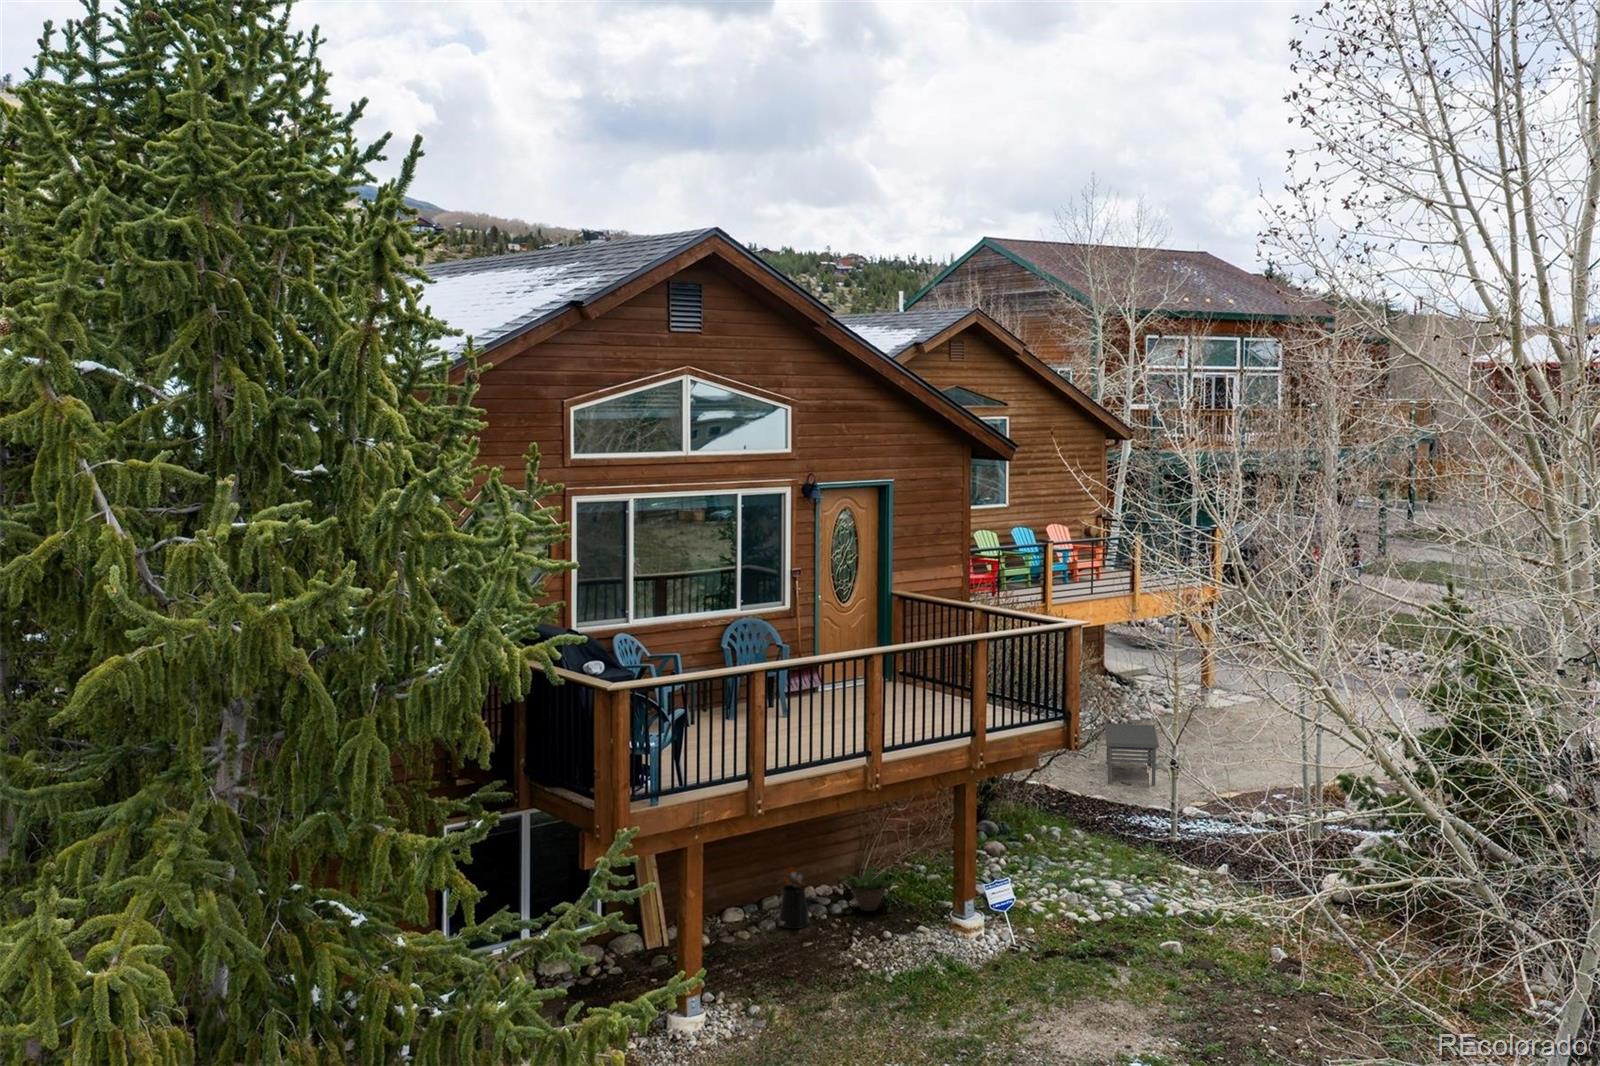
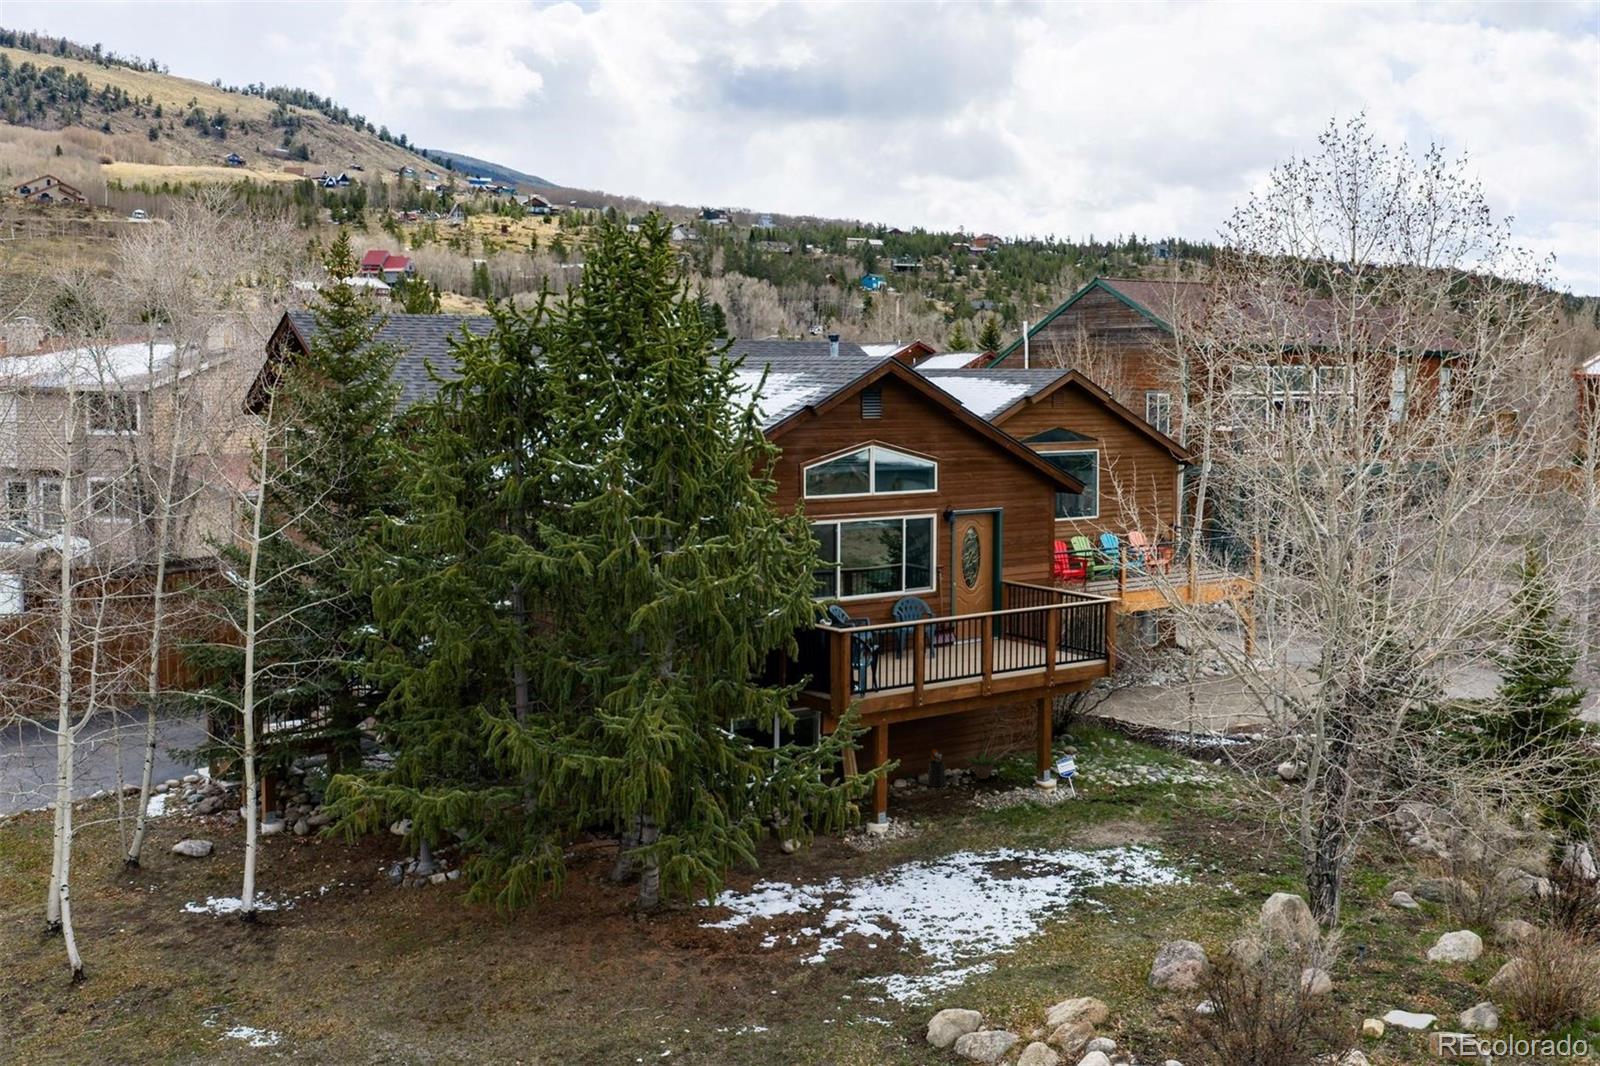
storage bench: present [1105,723,1159,786] -> none [1142,673,1179,714]

